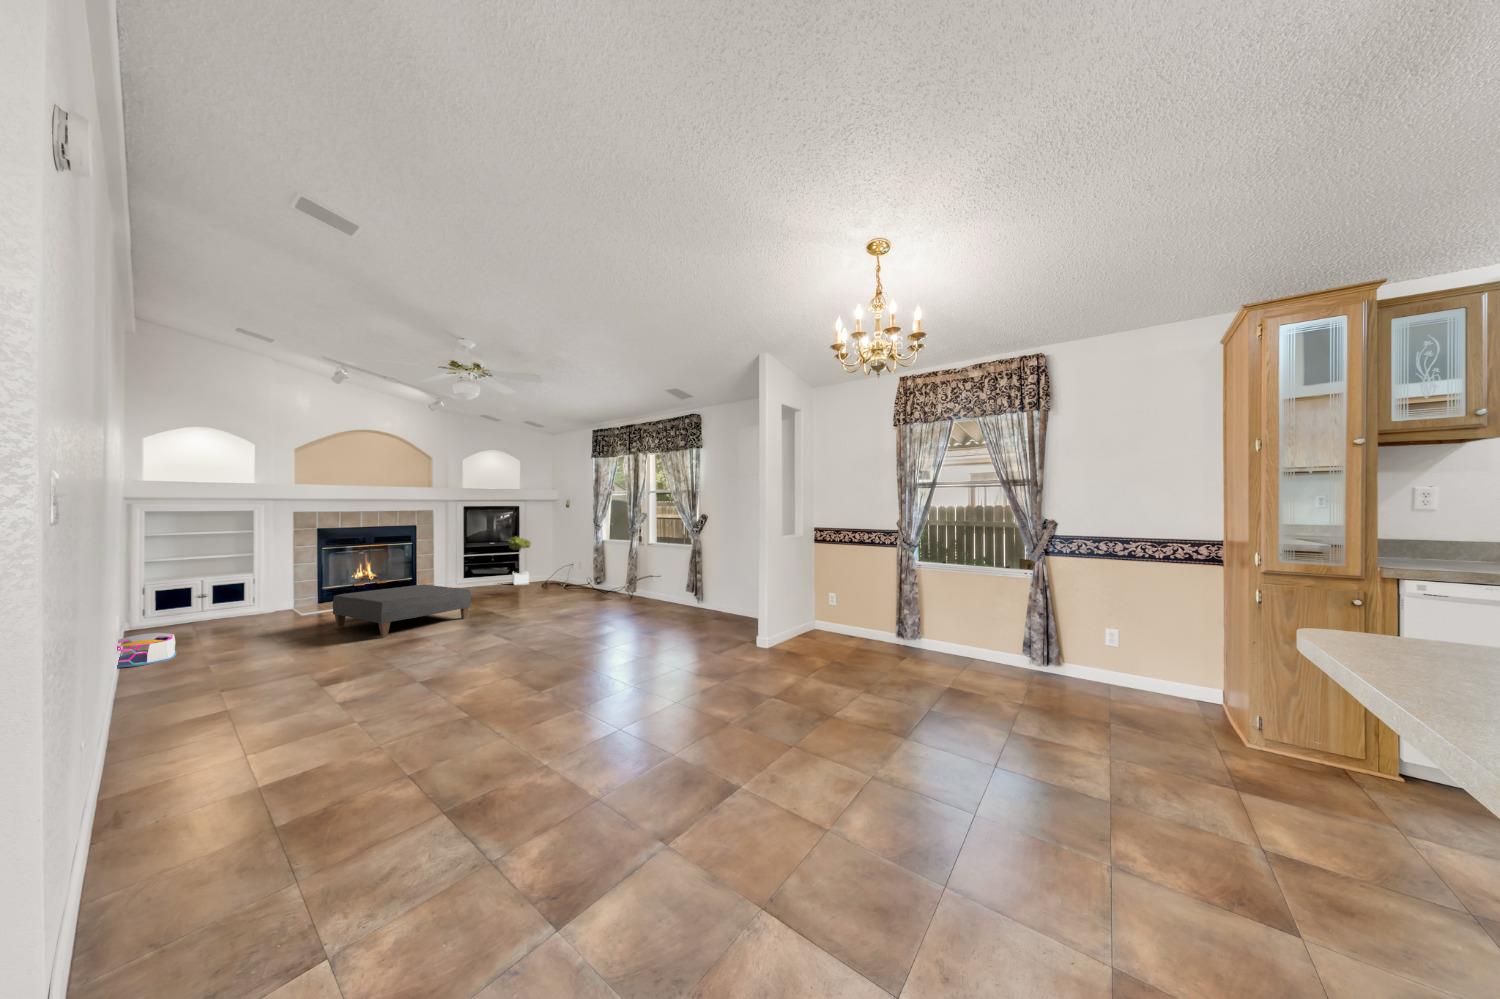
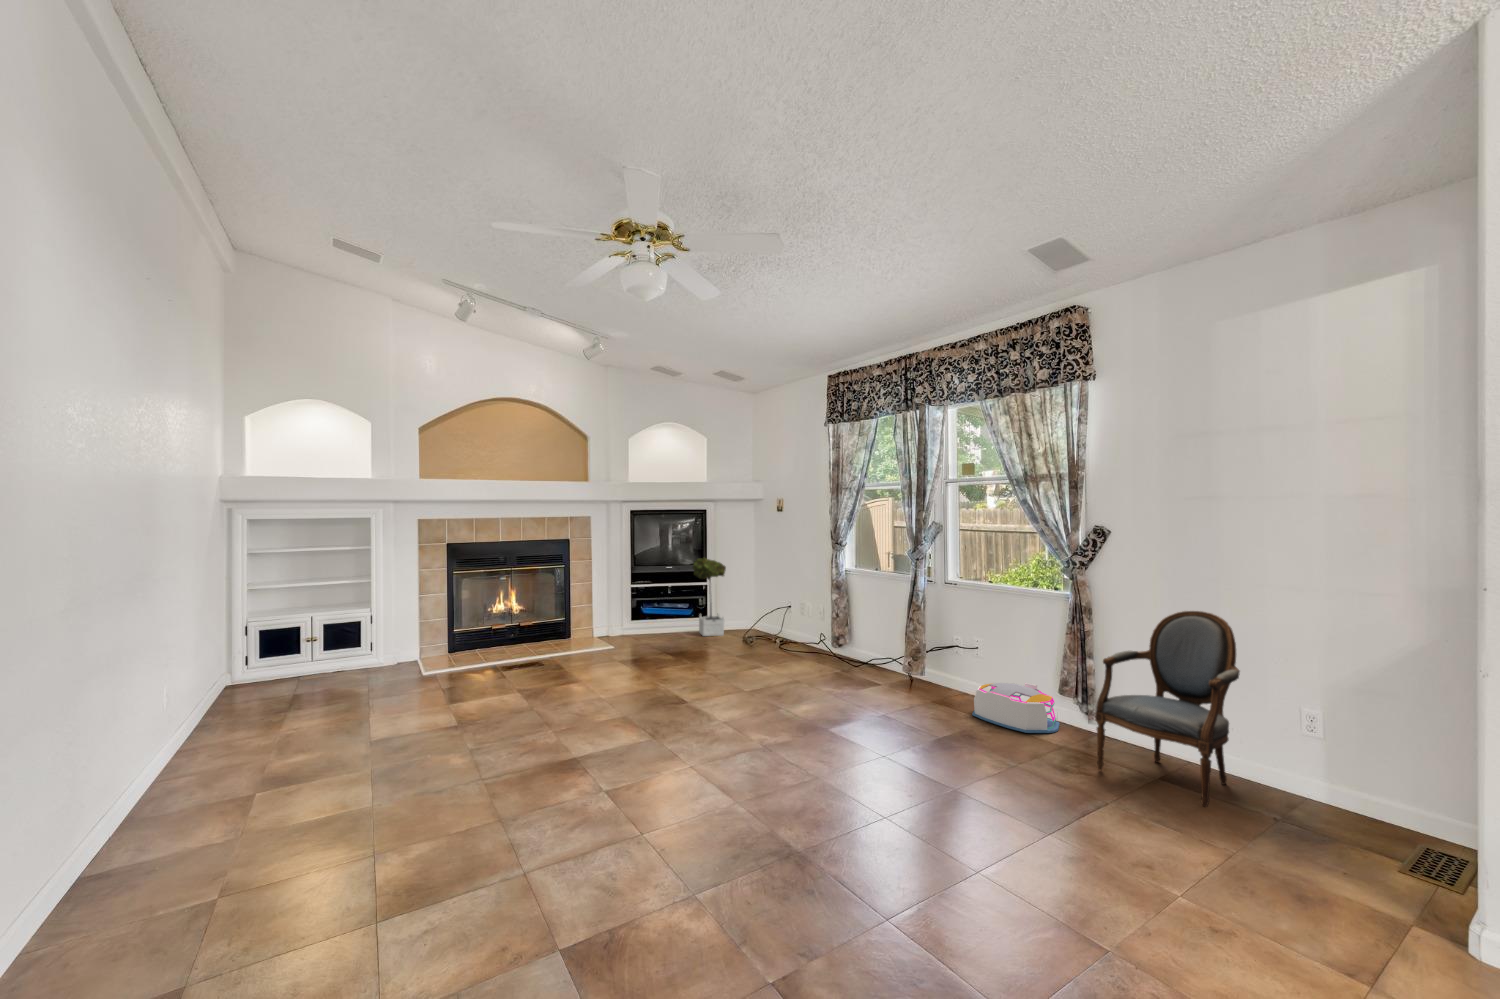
armchair: none [690,552,744,631] -> present [1095,611,1240,807]
ottoman: present [333,584,471,636] -> none [461,637,655,735]
storage bin: present [117,633,177,668] -> present [972,683,1060,733]

